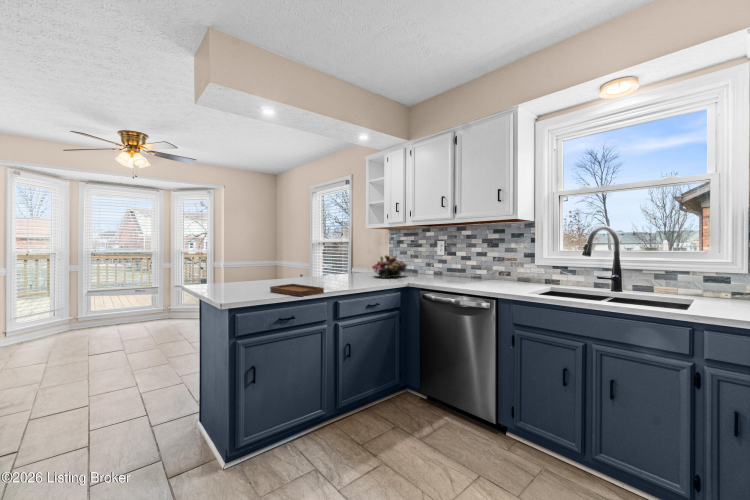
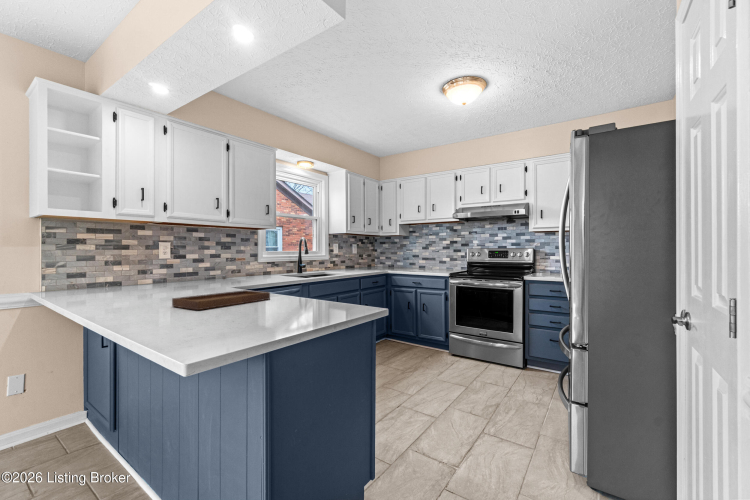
flower arrangement: present [372,255,407,278] -> none [85,258,155,290]

